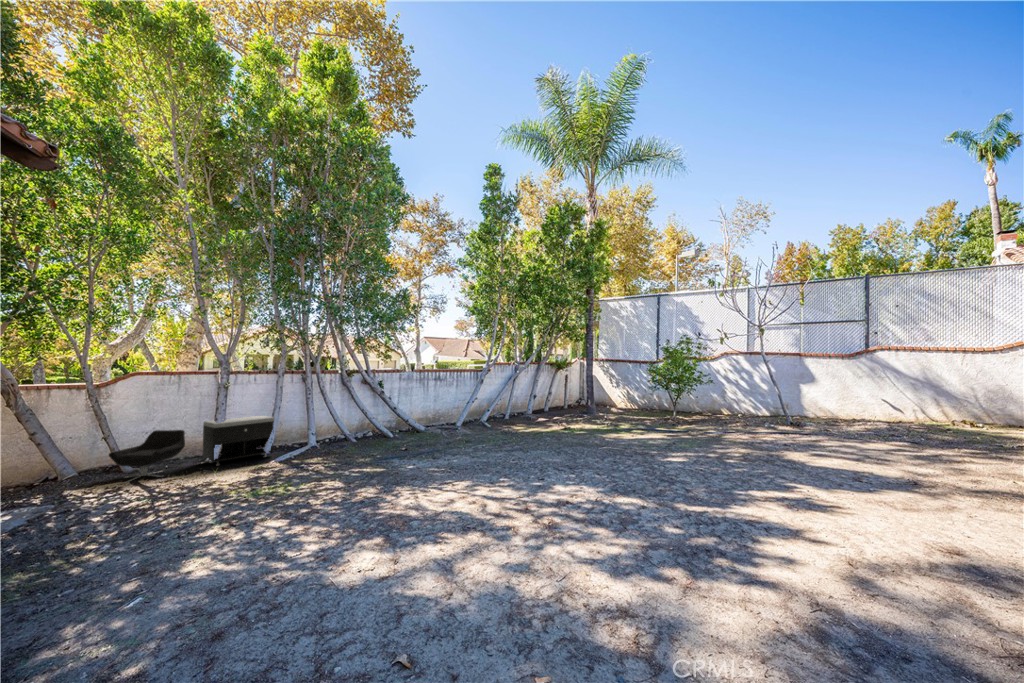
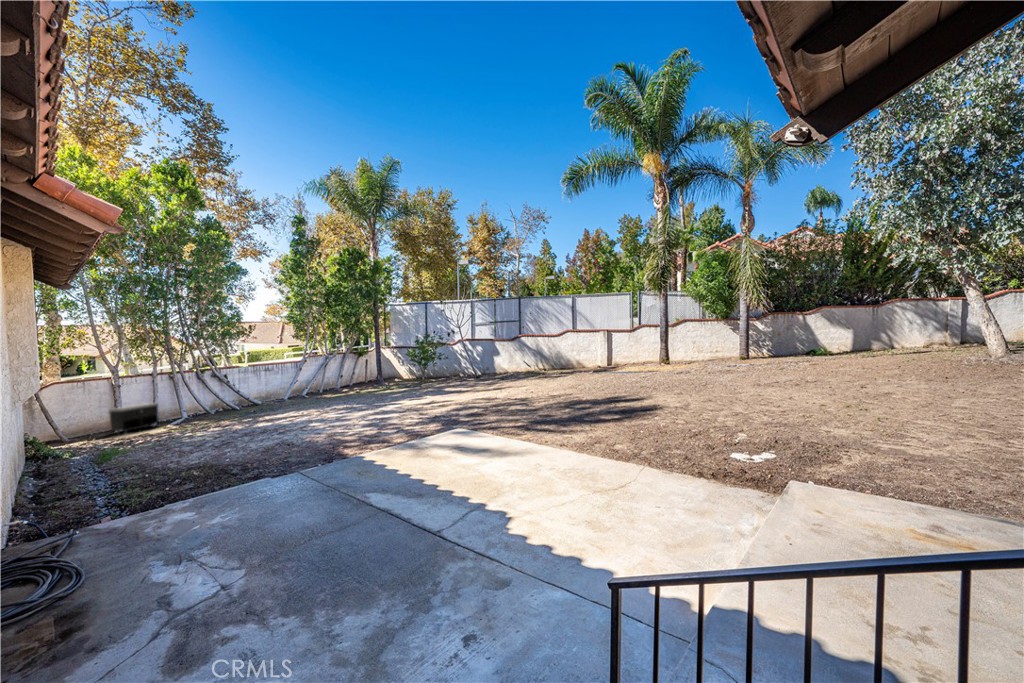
lounge chair: present [109,430,185,483] -> none [59,414,105,444]

